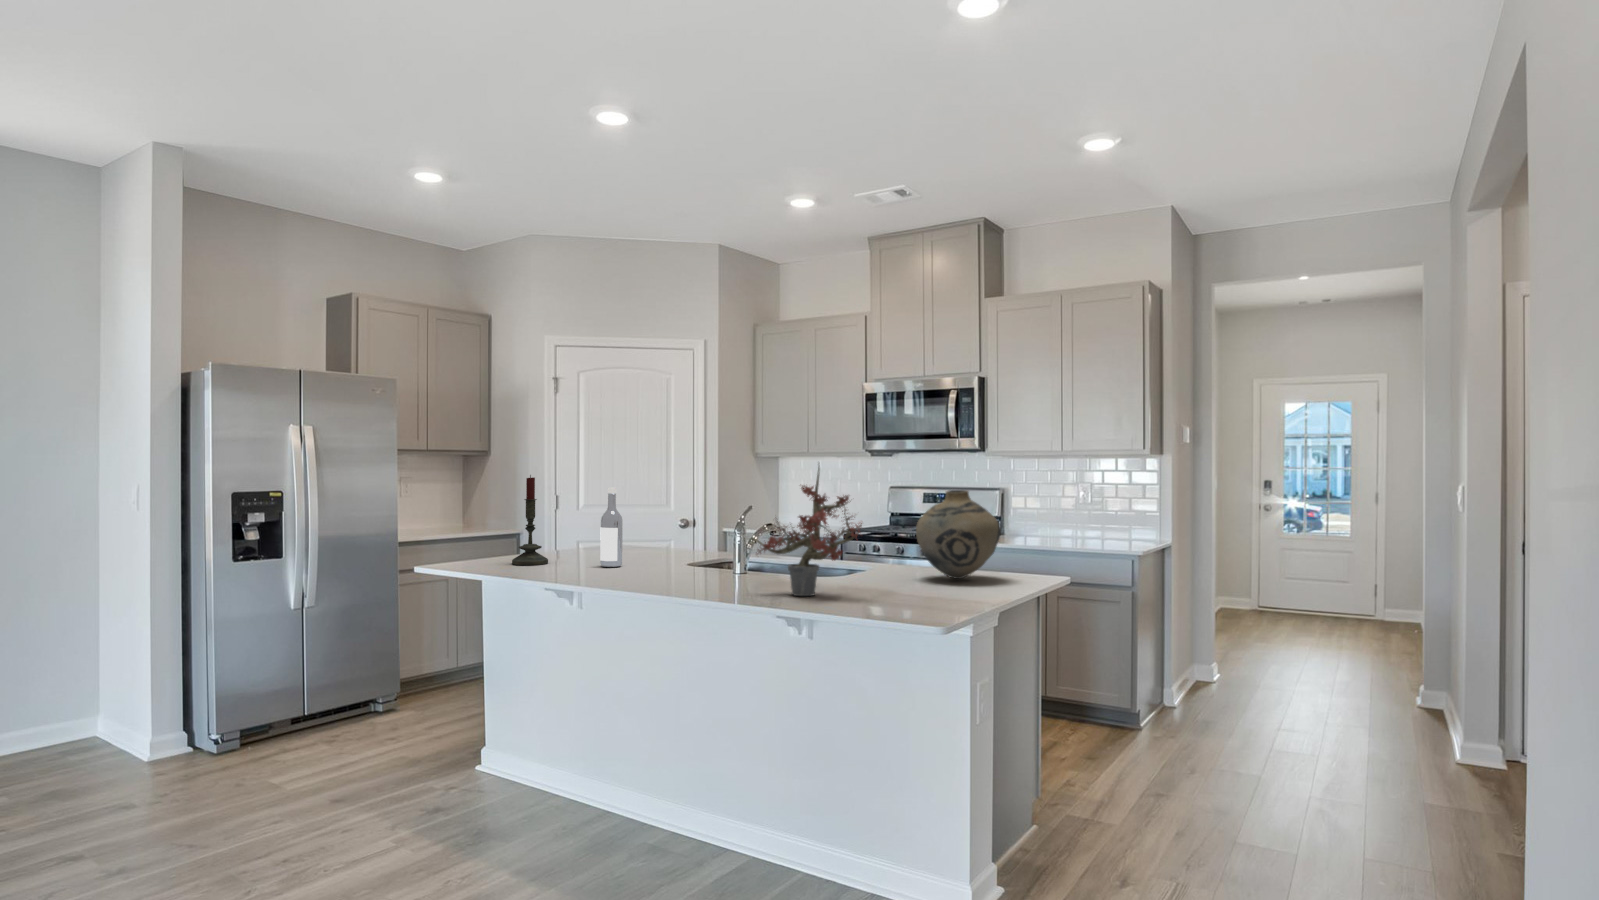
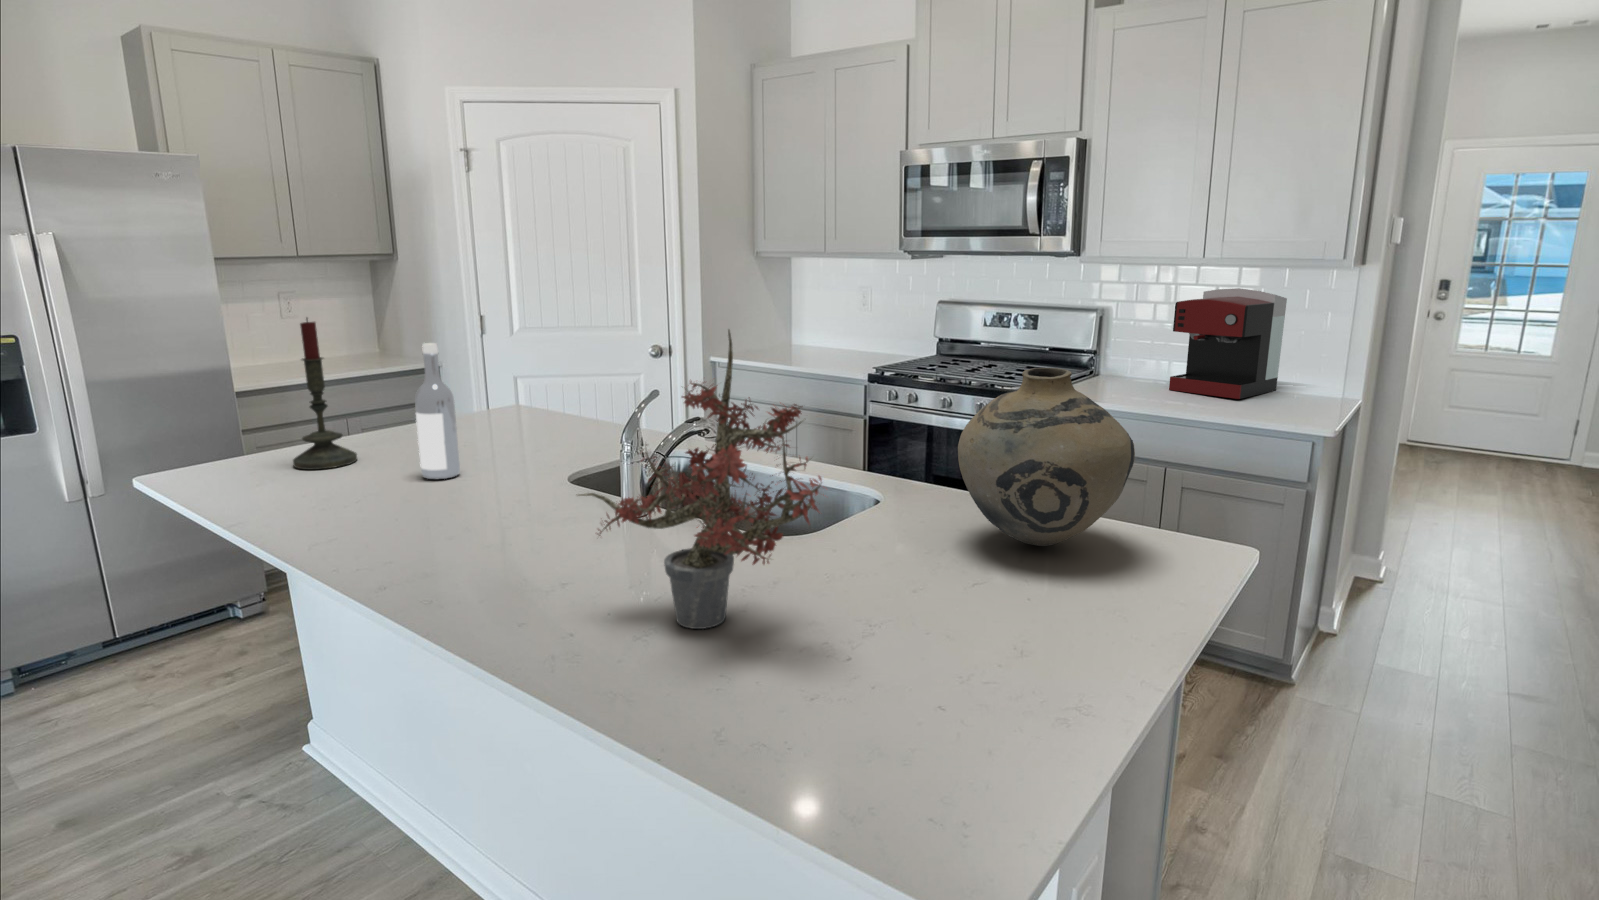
coffee maker: none [1047,472,1117,542] -> present [1169,288,1287,399]

